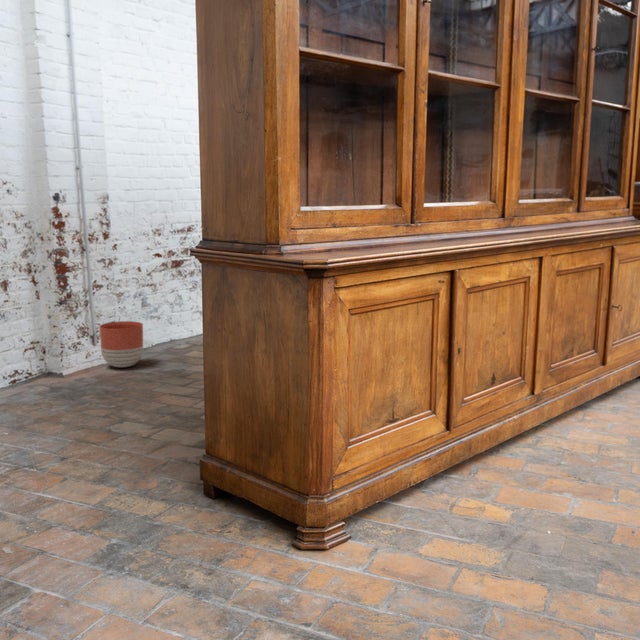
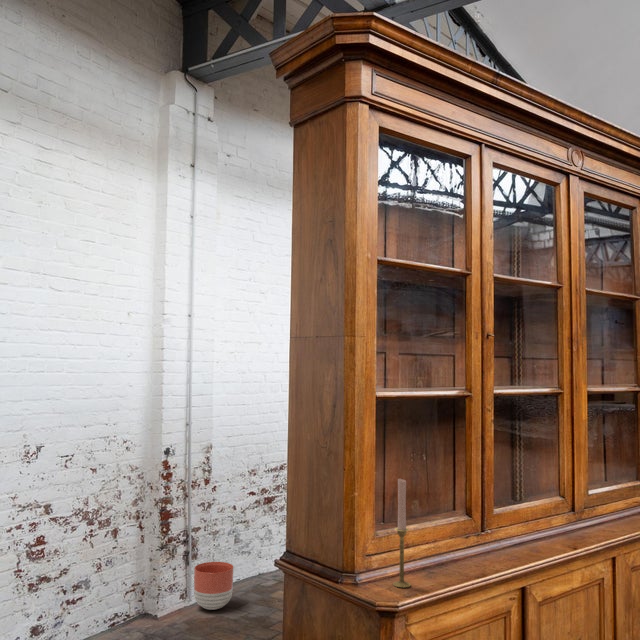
candlestick: none [321,141,340,255] -> present [393,479,410,587]

